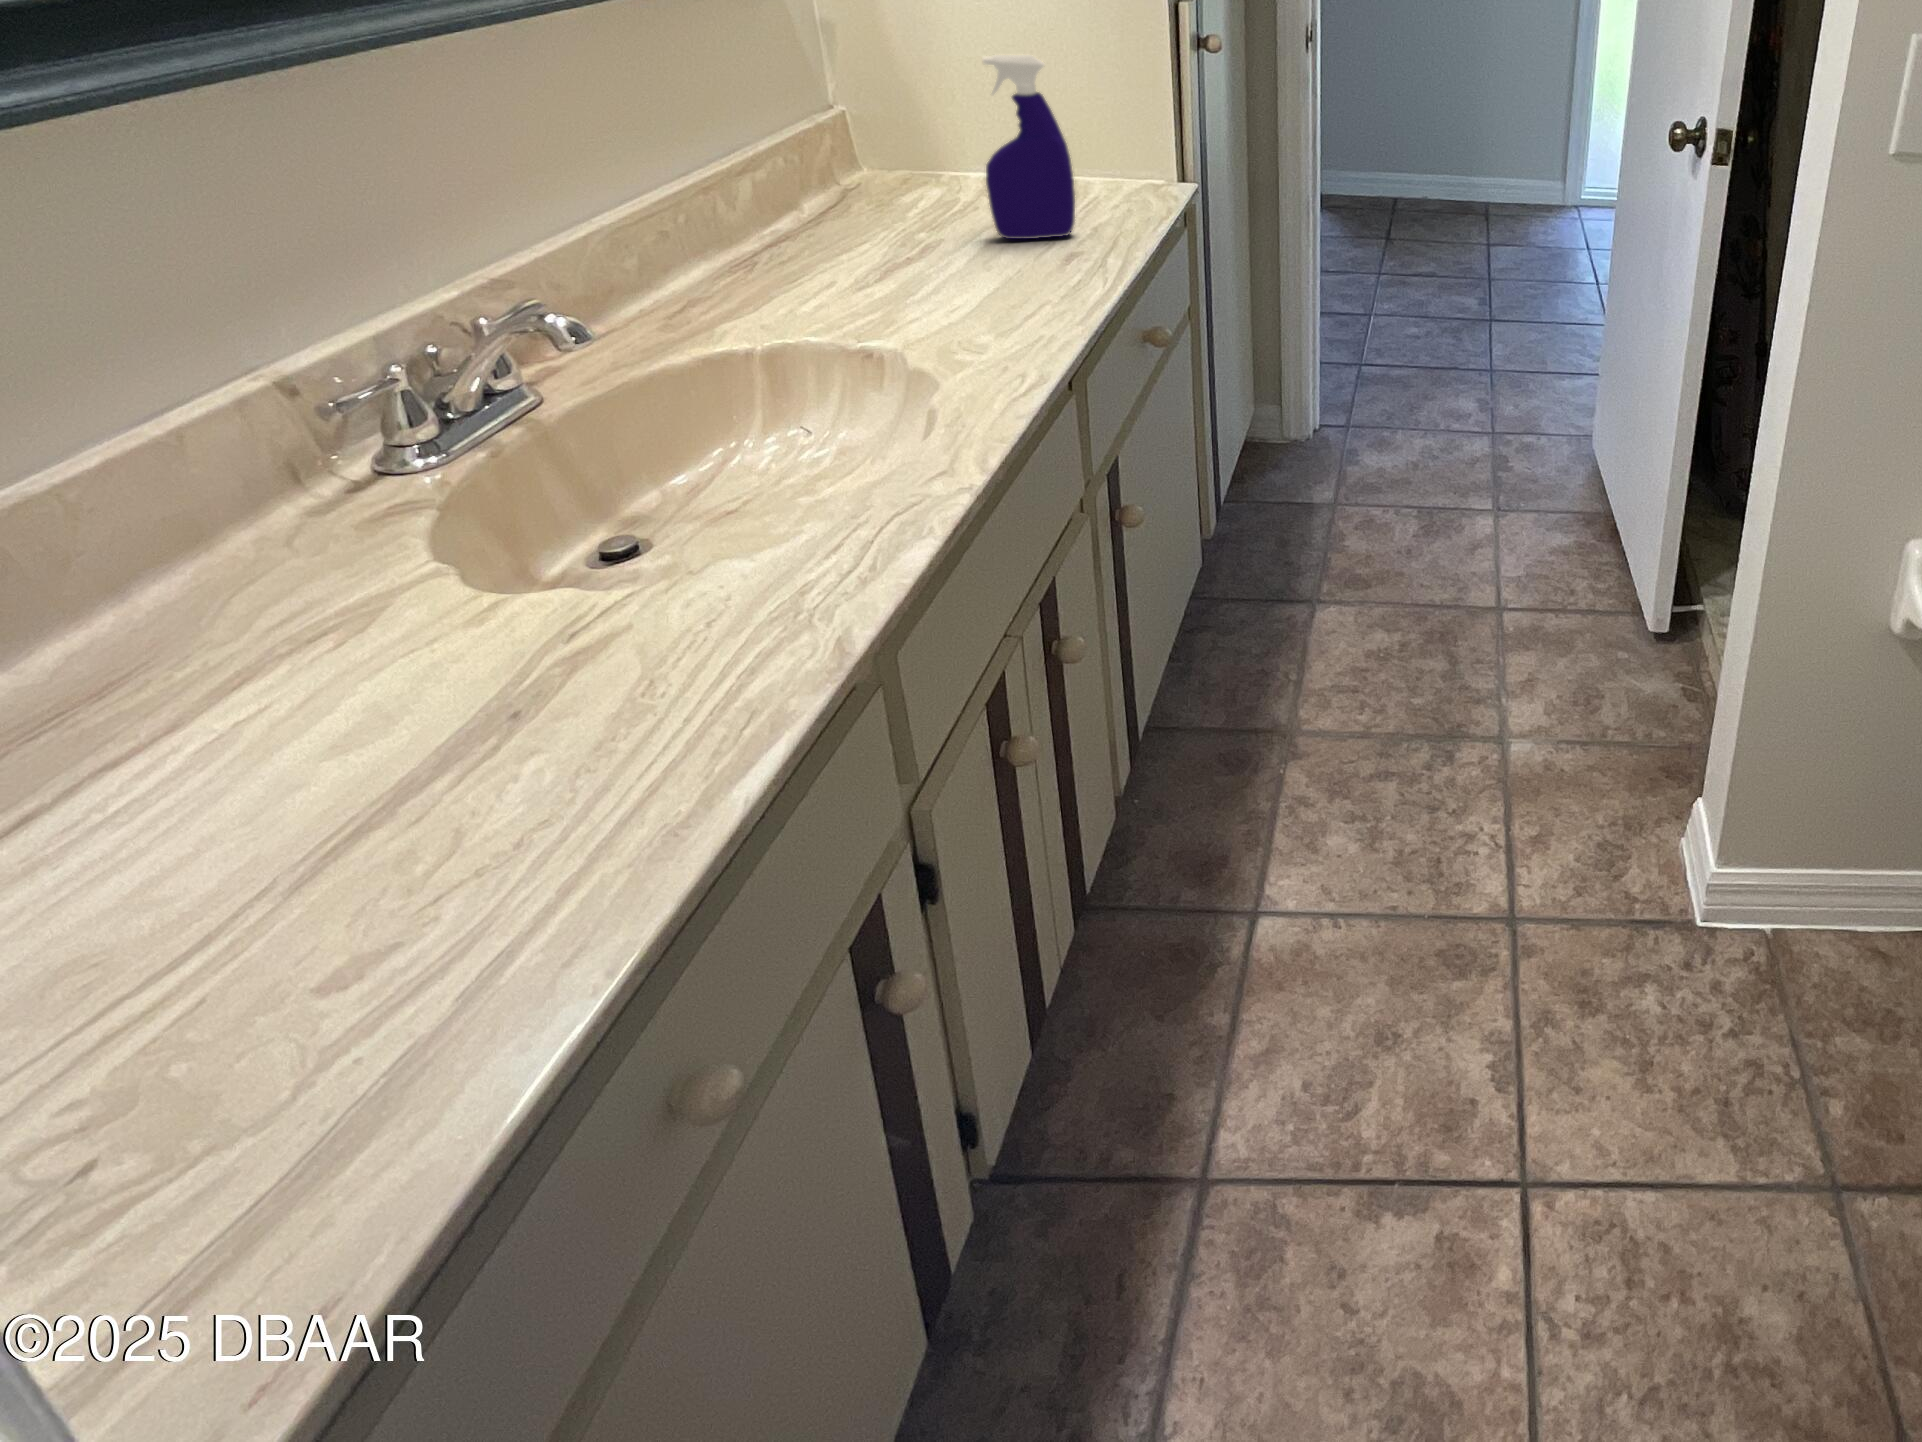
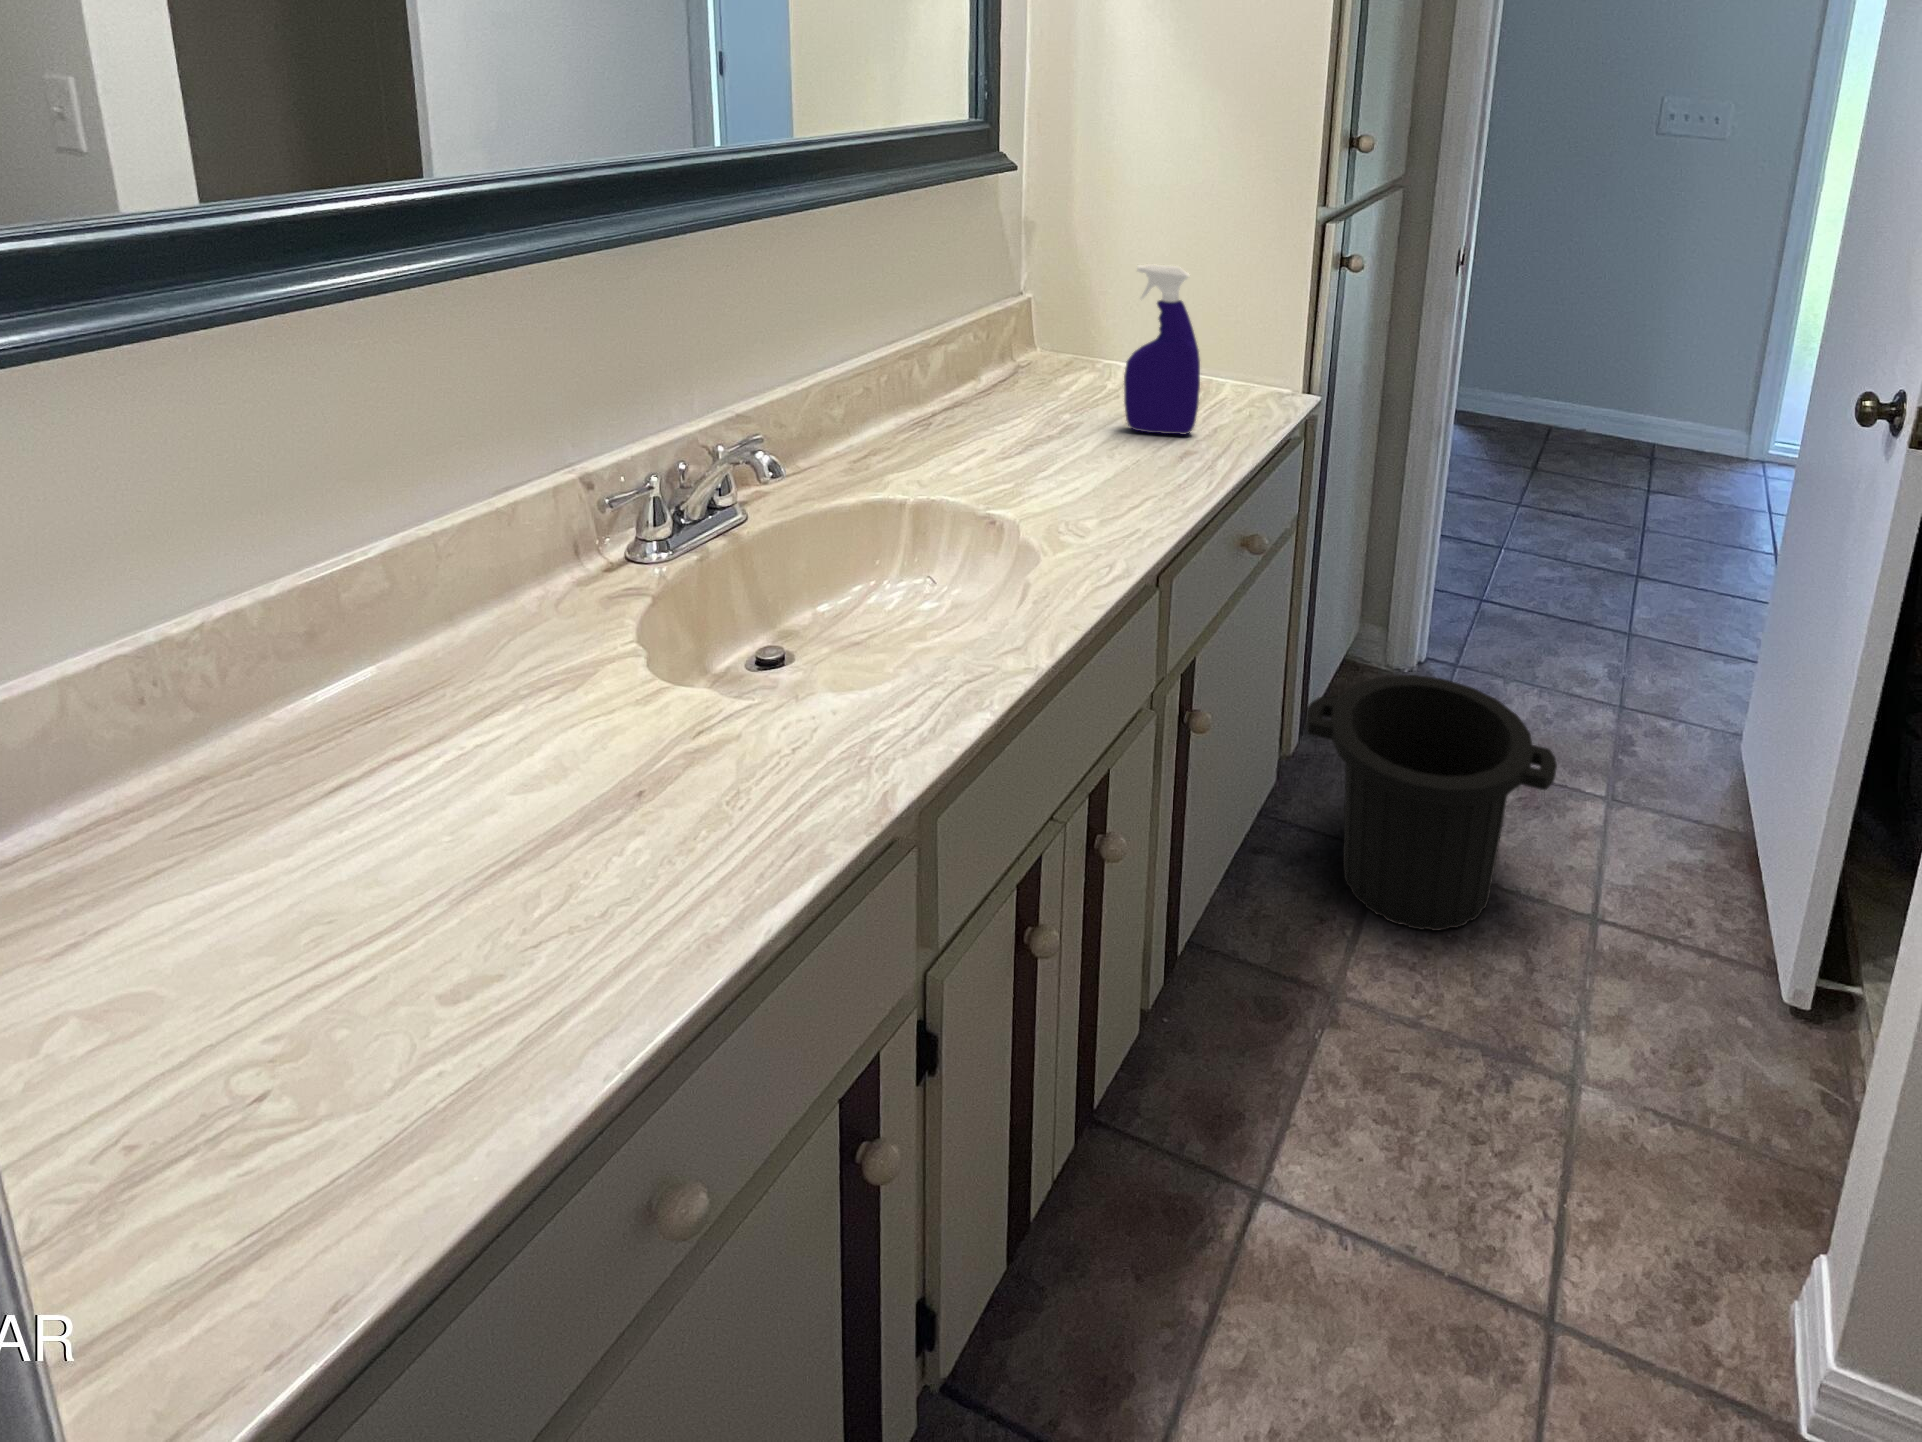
trash can: none [1225,437,1458,661] -> present [1305,675,1557,931]

